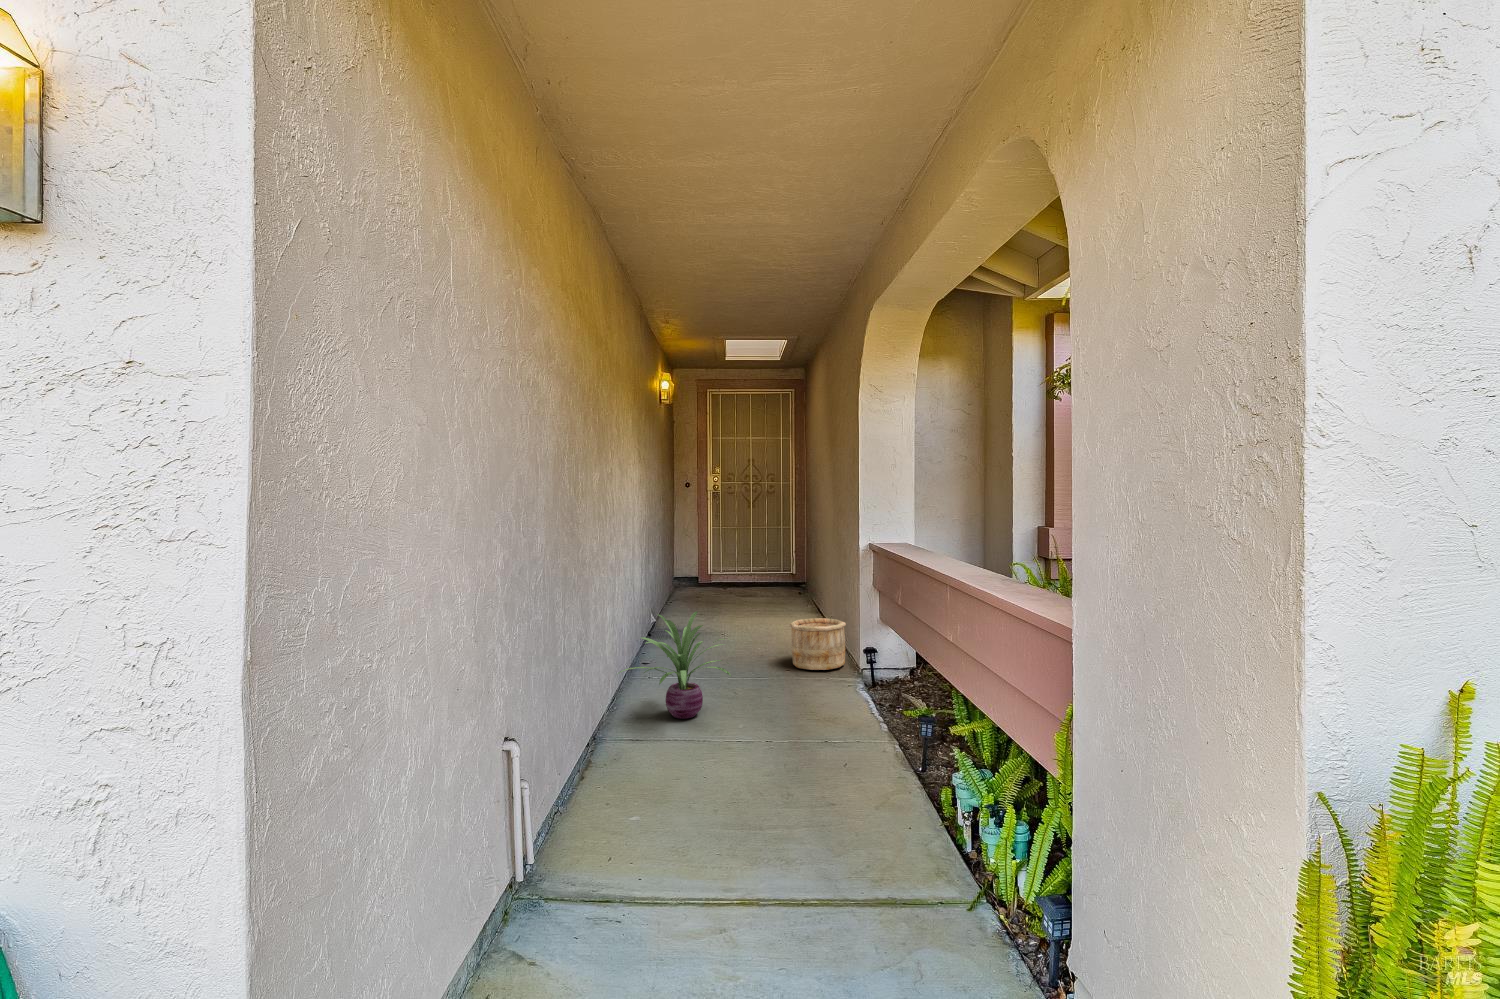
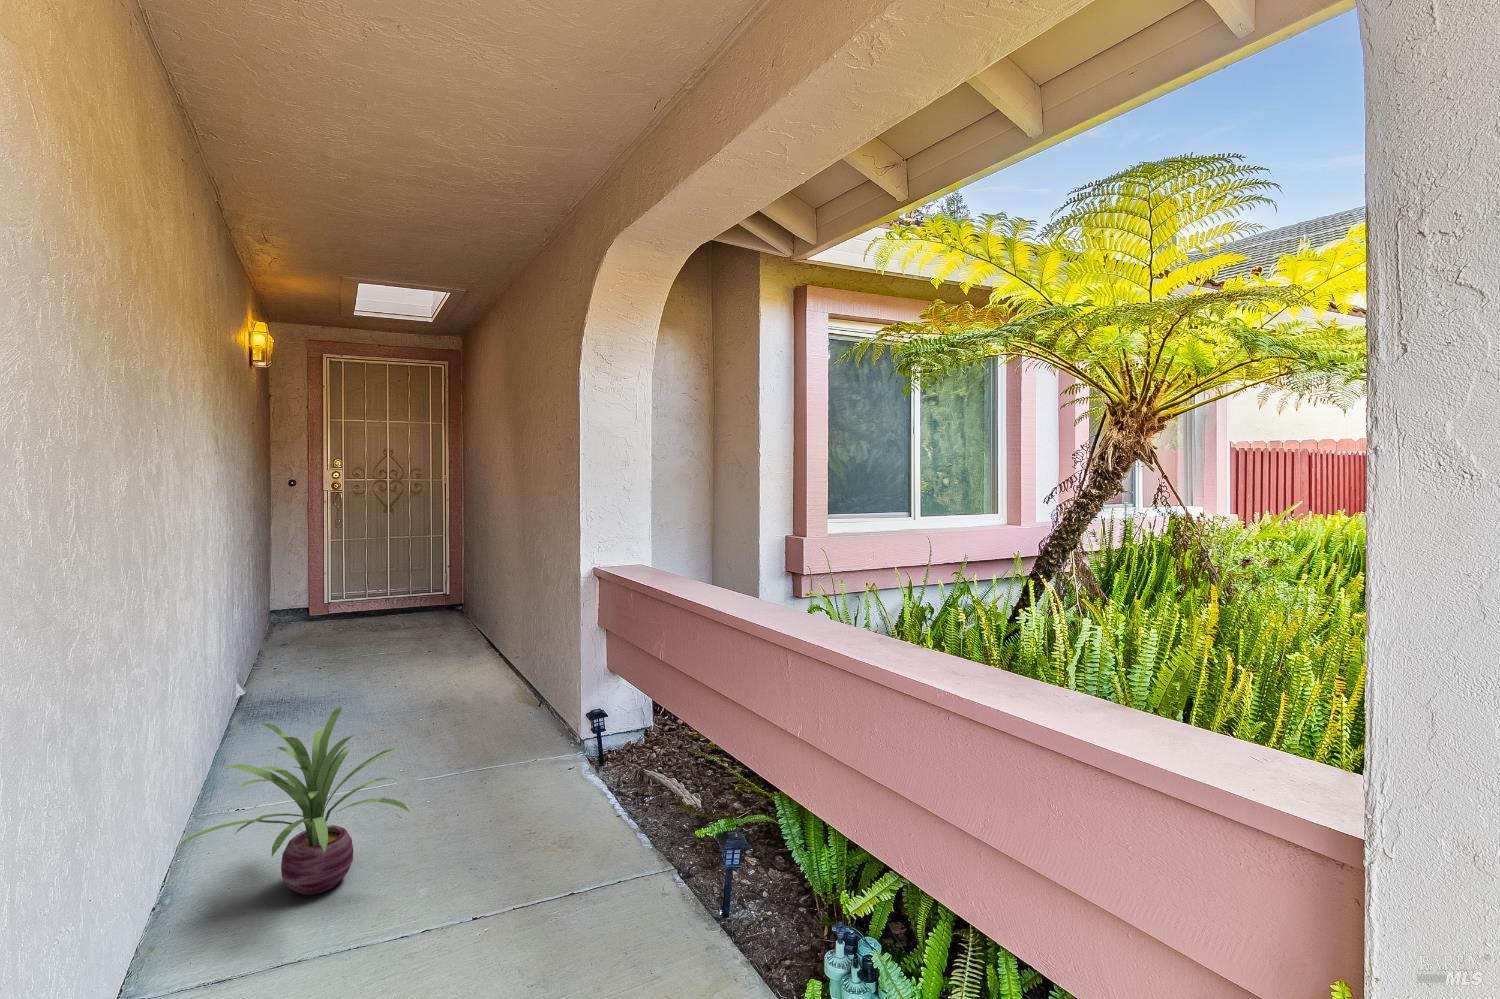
wooden bucket: present [789,618,846,670] -> none [476,671,556,749]

